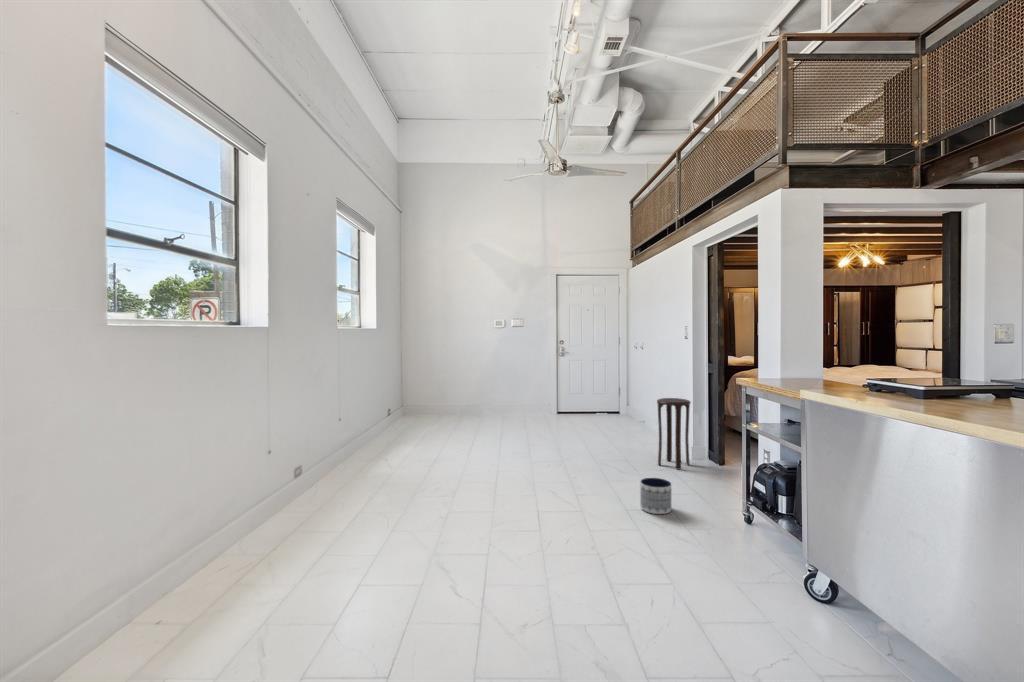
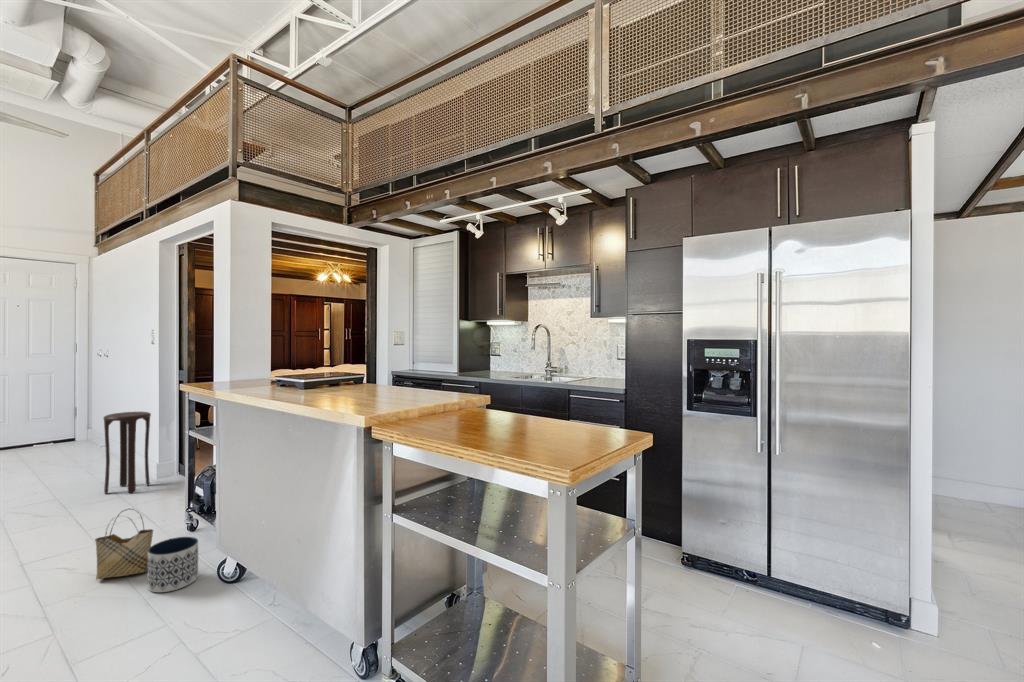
planter: present [640,478,672,514] -> present [147,537,198,592]
woven basket: none [686,490,731,554] -> present [95,509,153,579]

